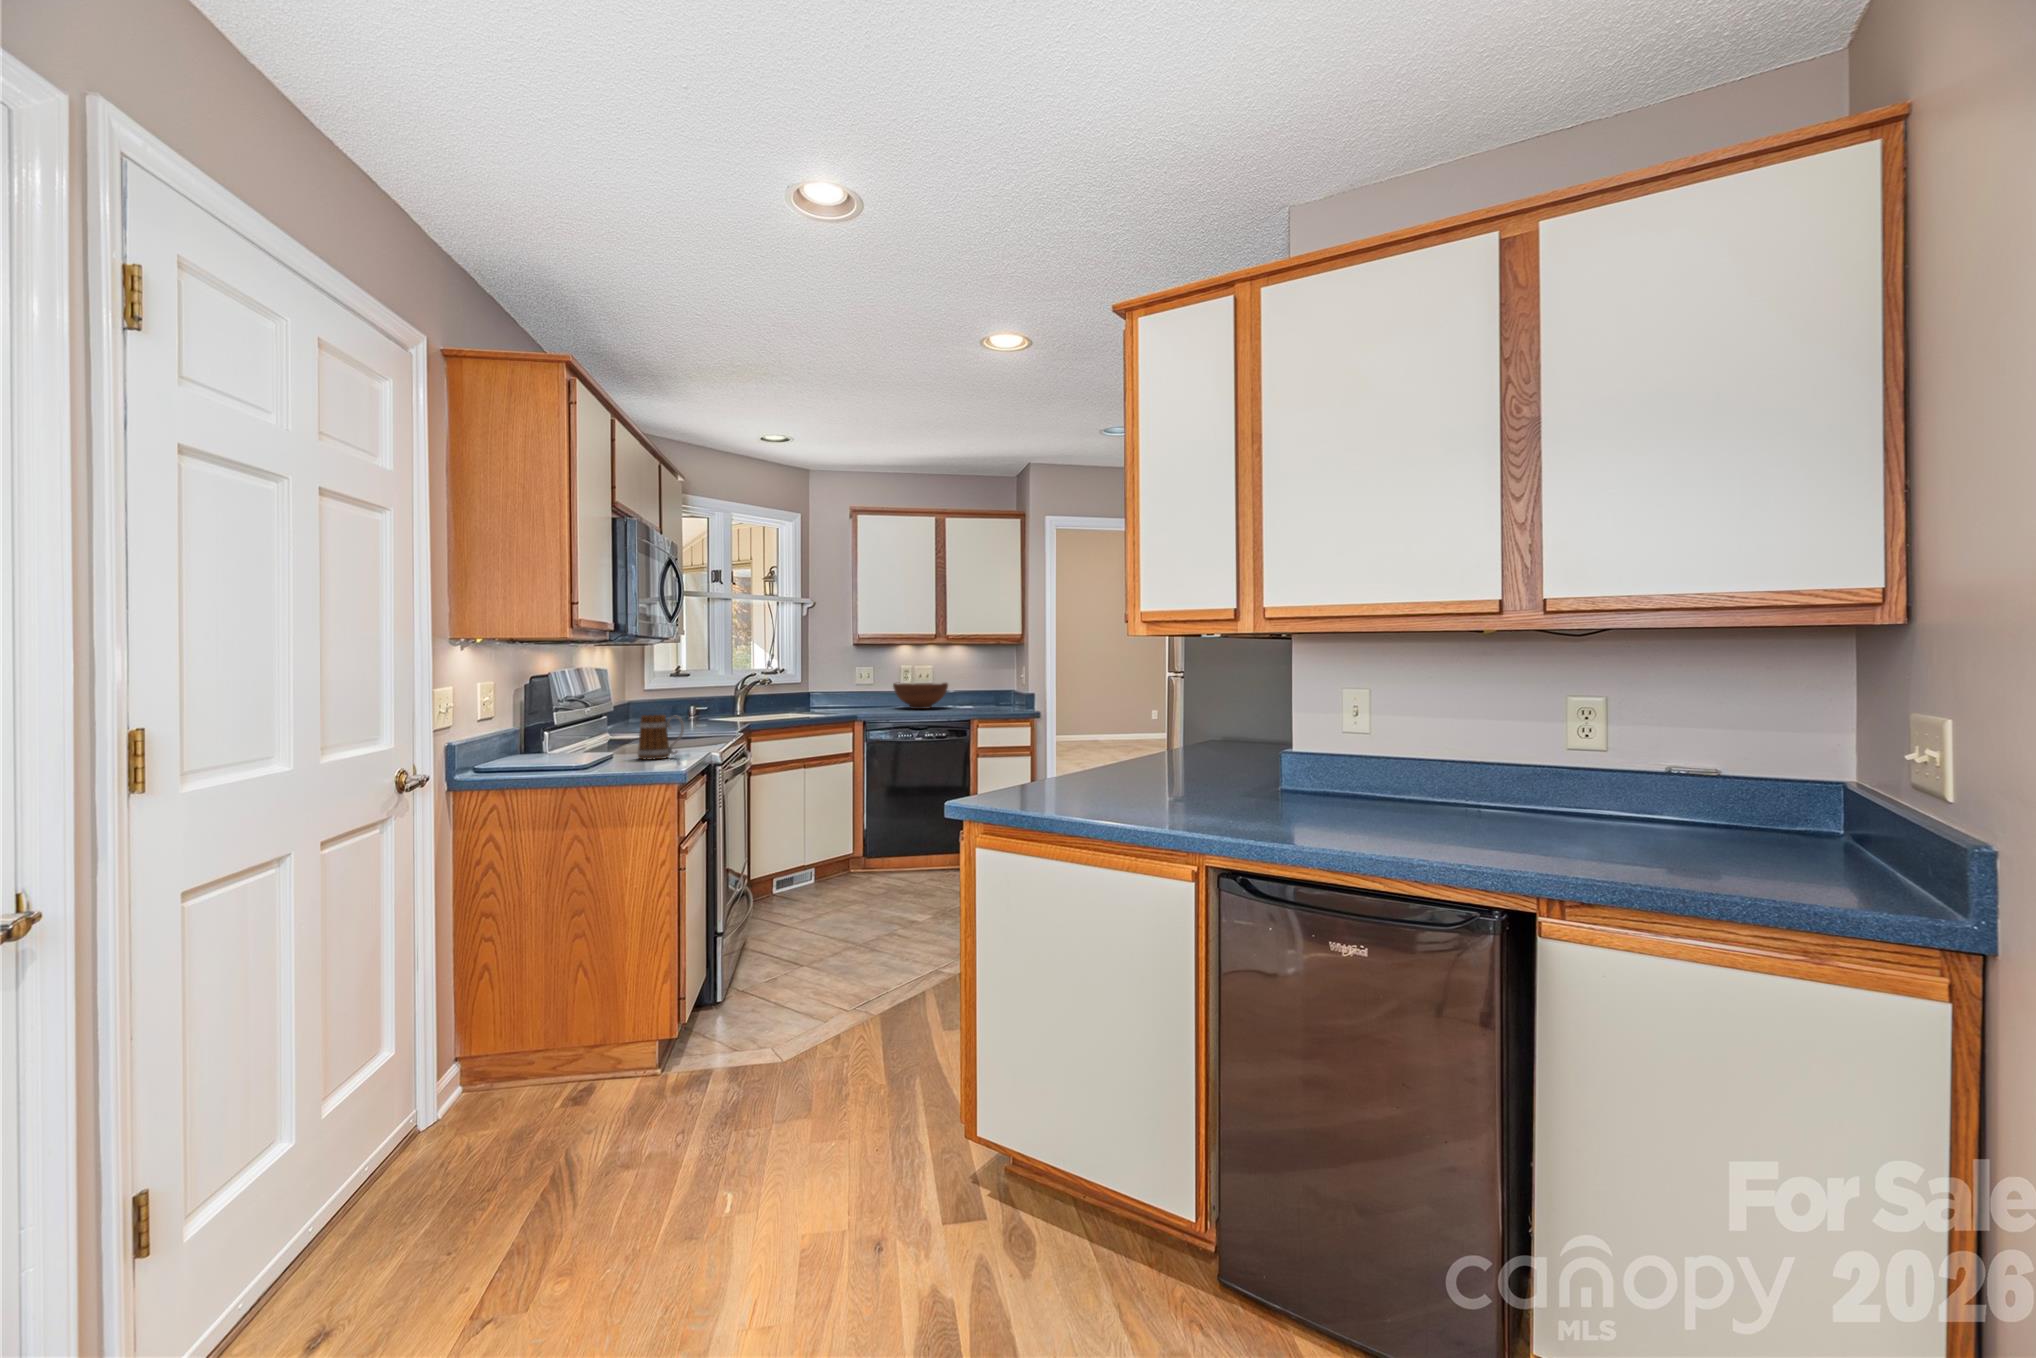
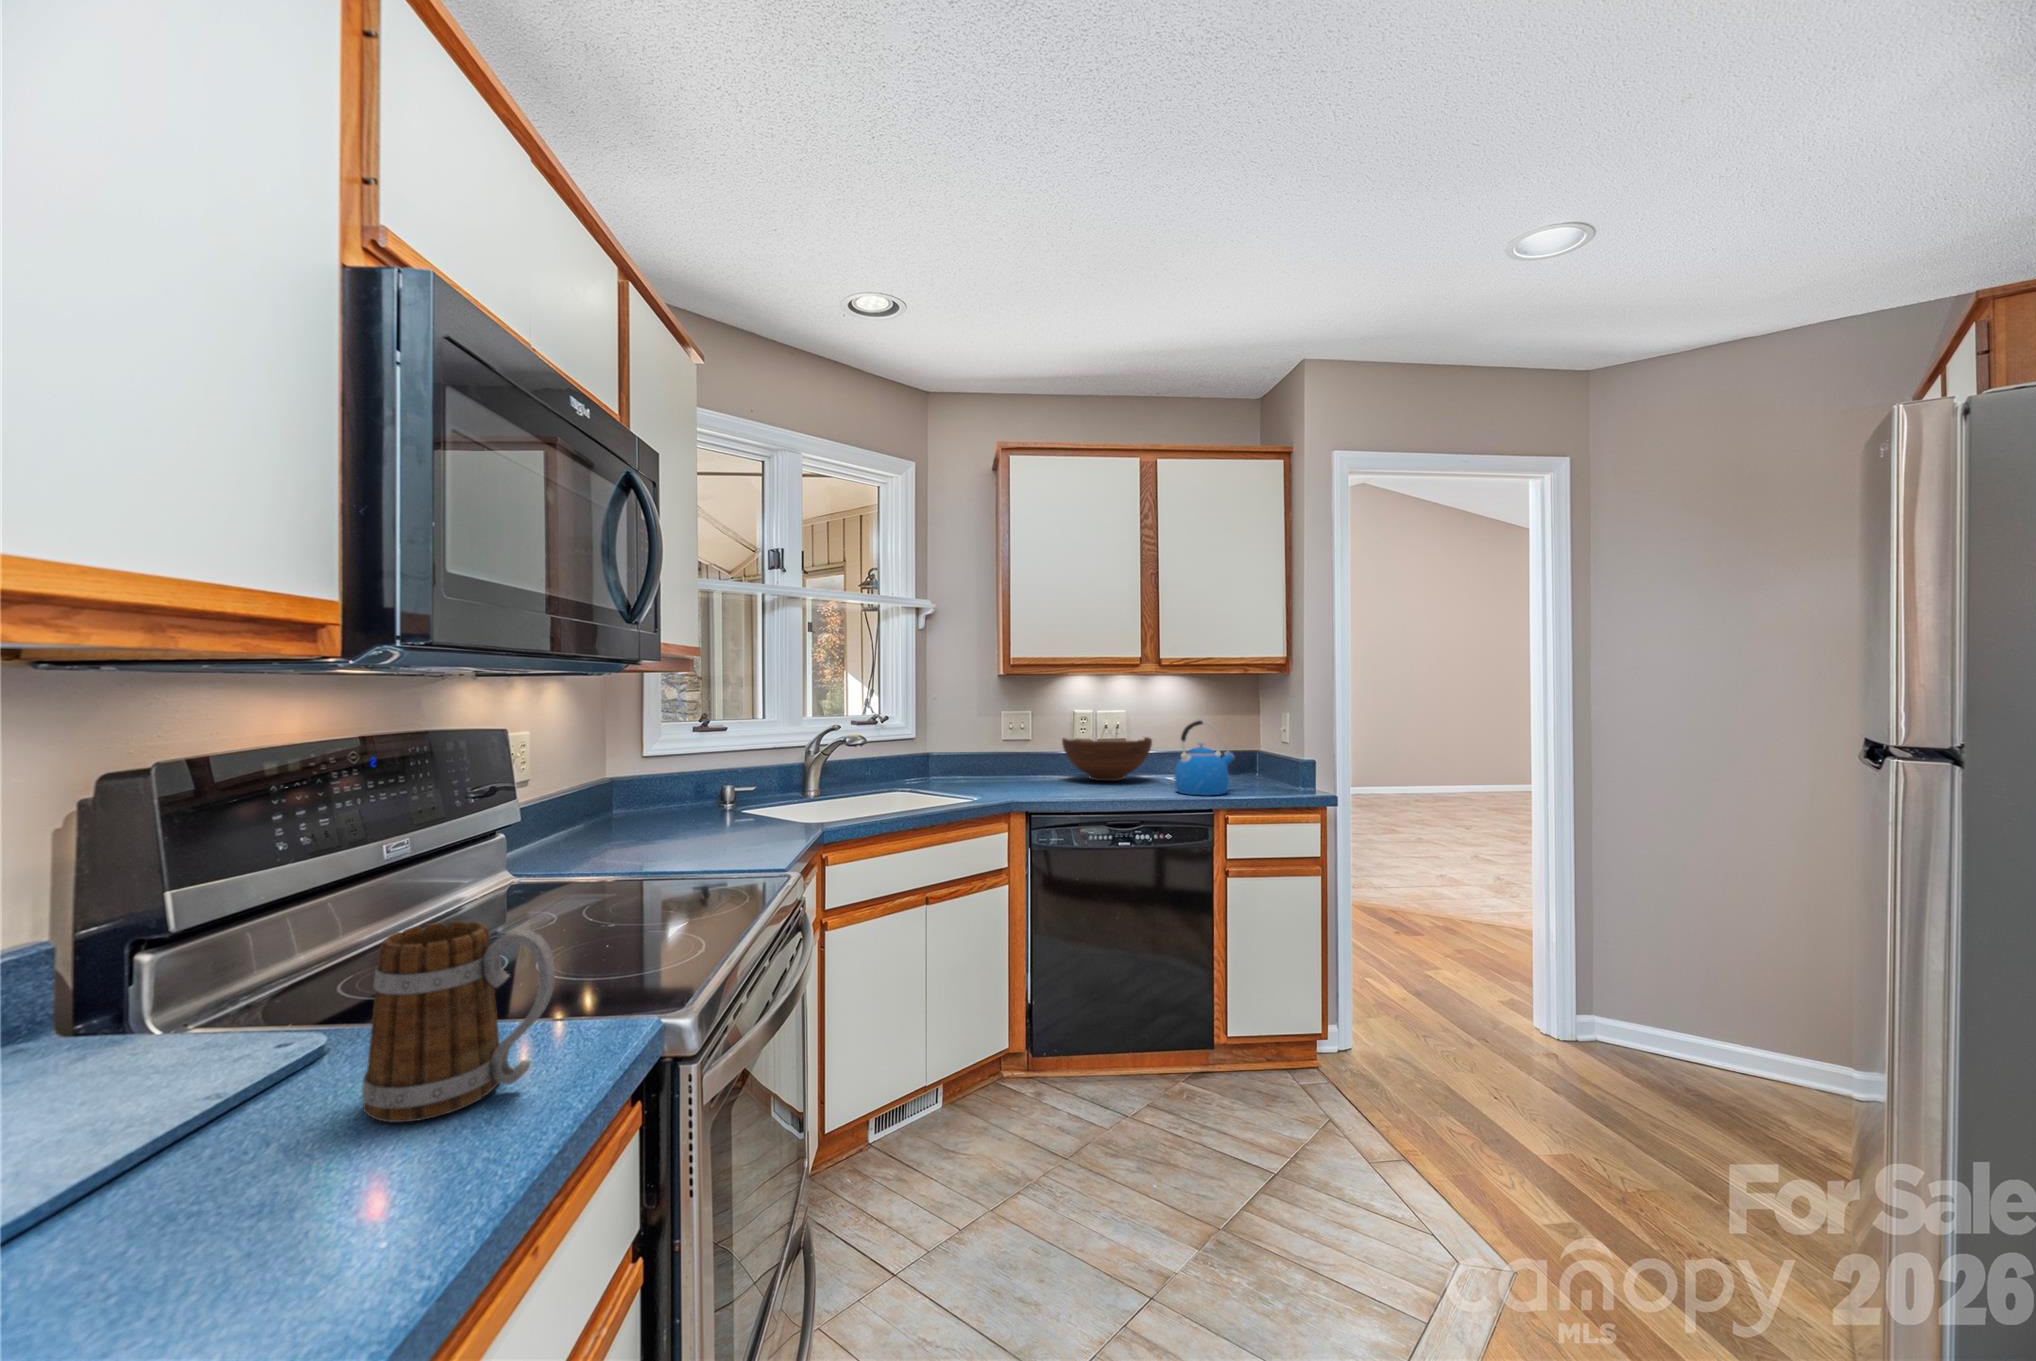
kettle: none [953,671,989,713] -> present [1174,721,1234,795]

